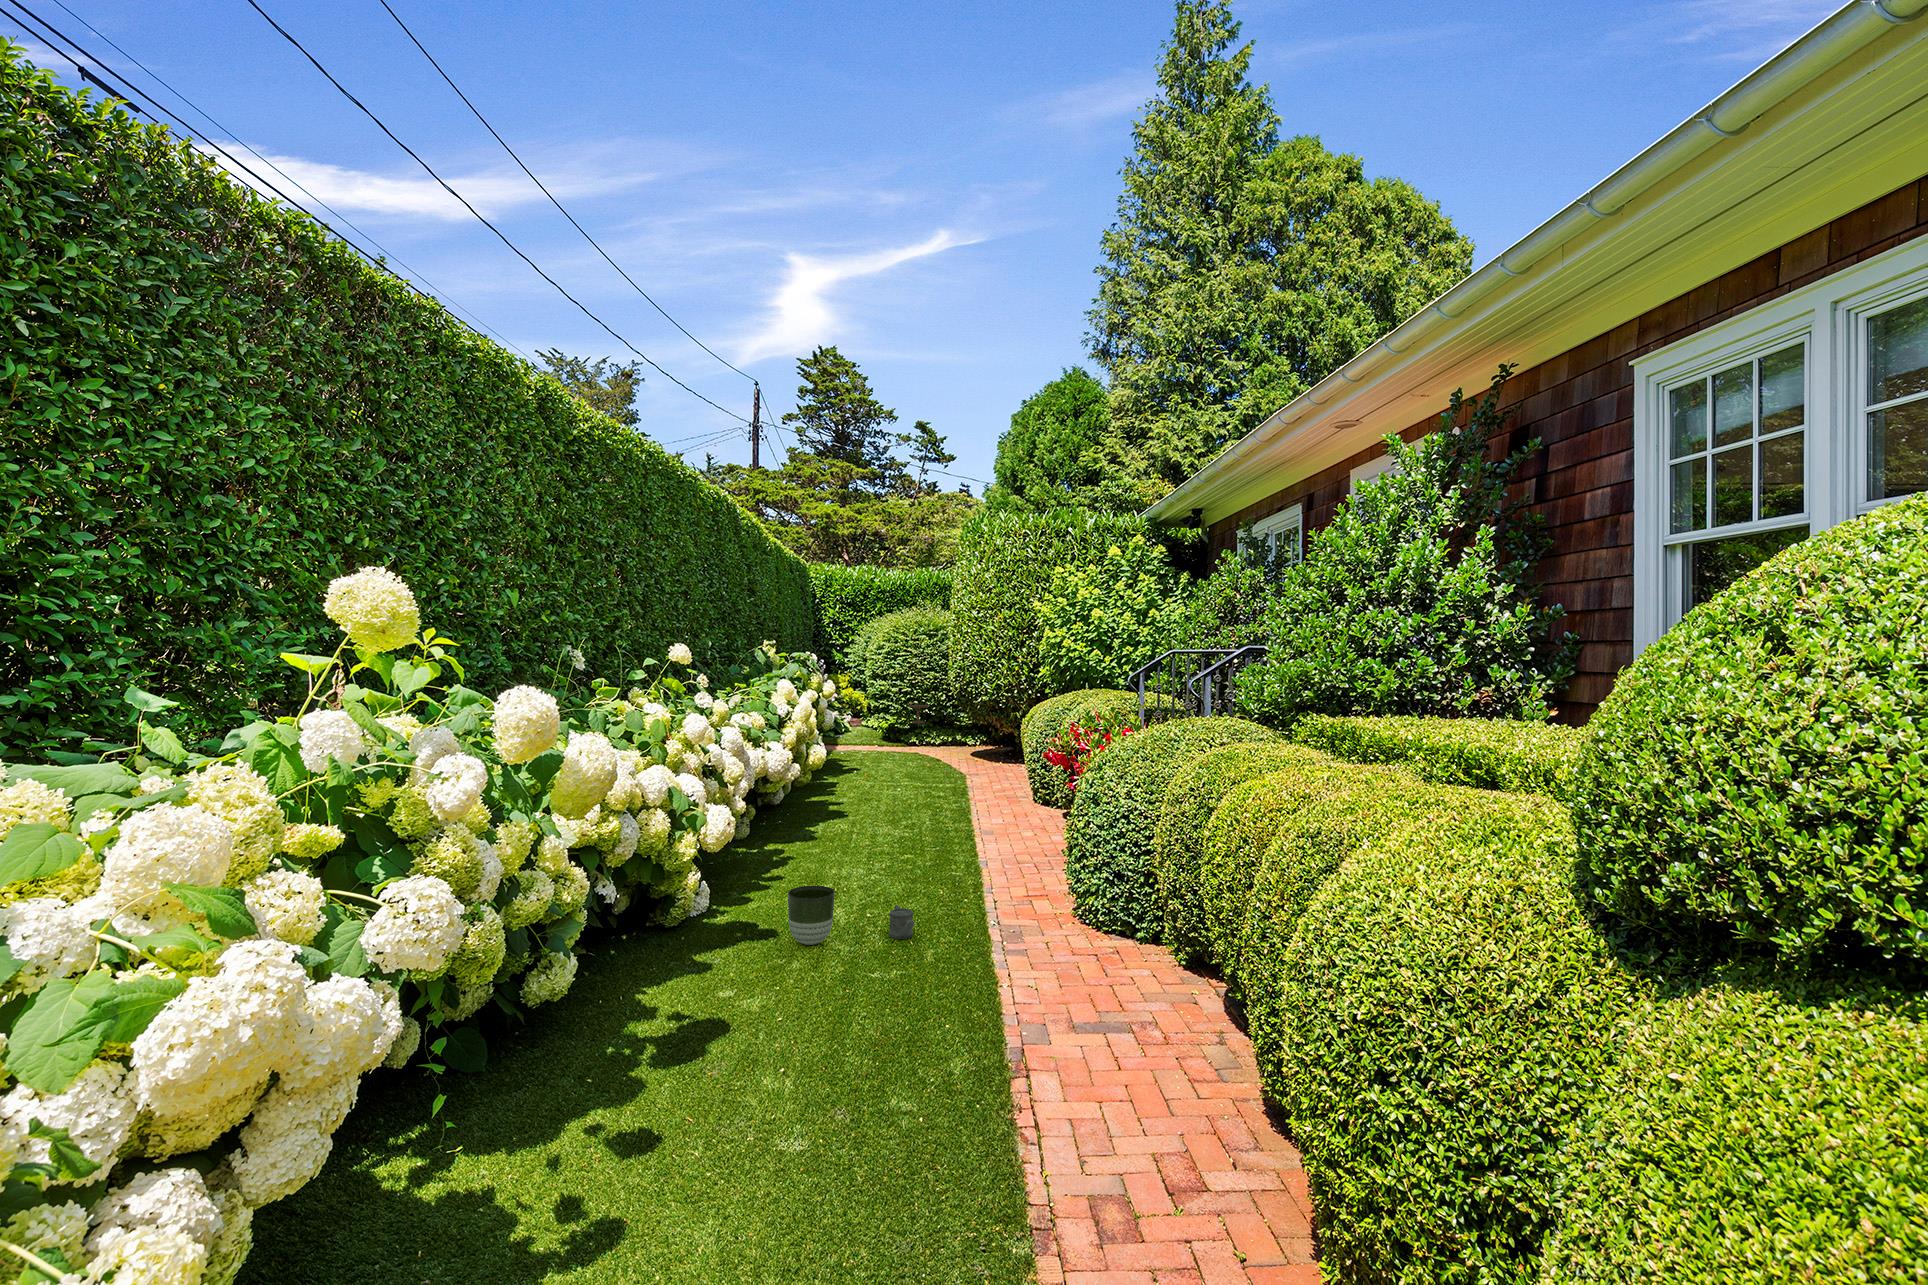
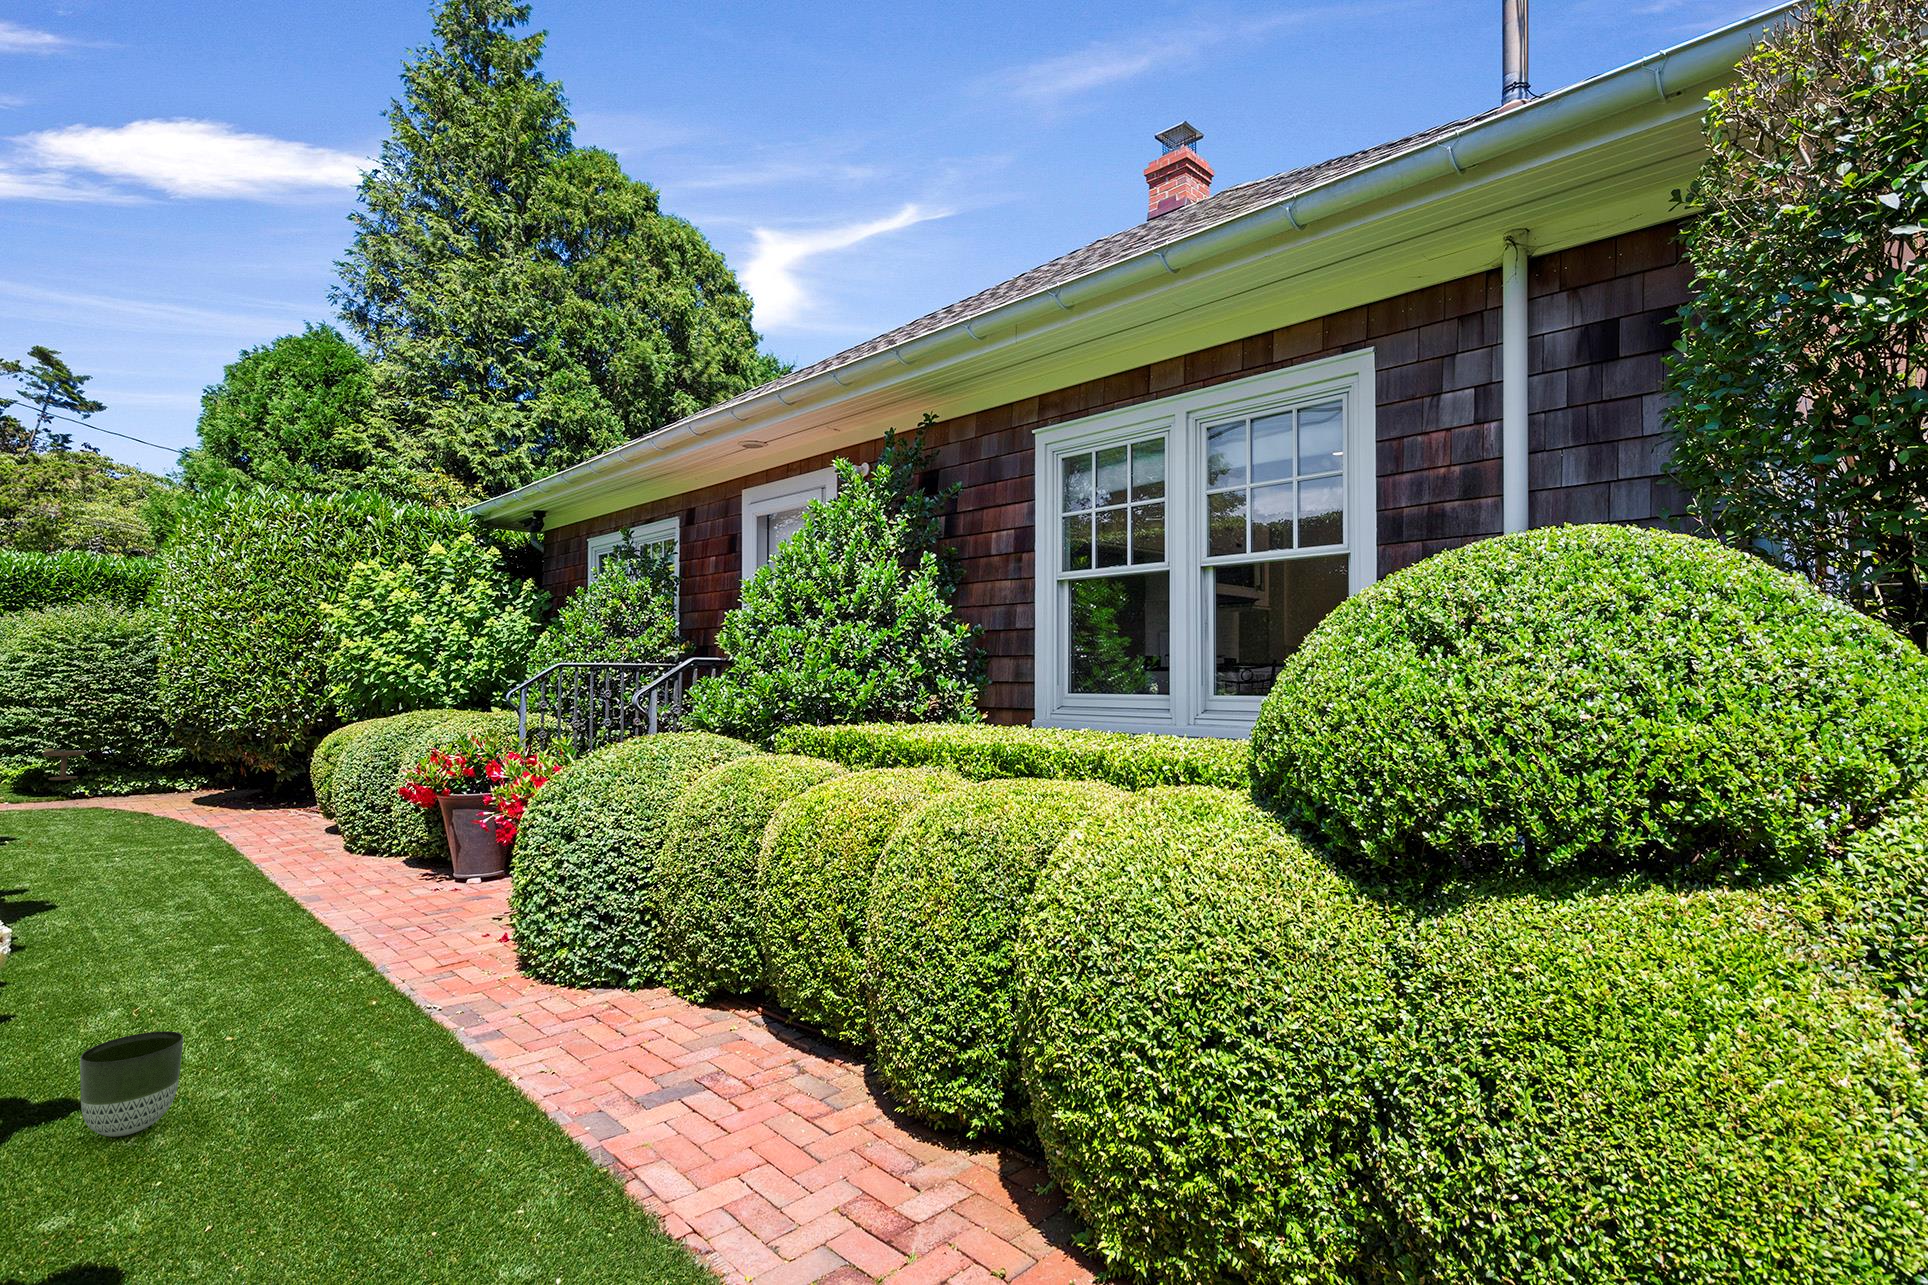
watering can: present [889,905,915,939] -> none [275,1030,338,1079]

